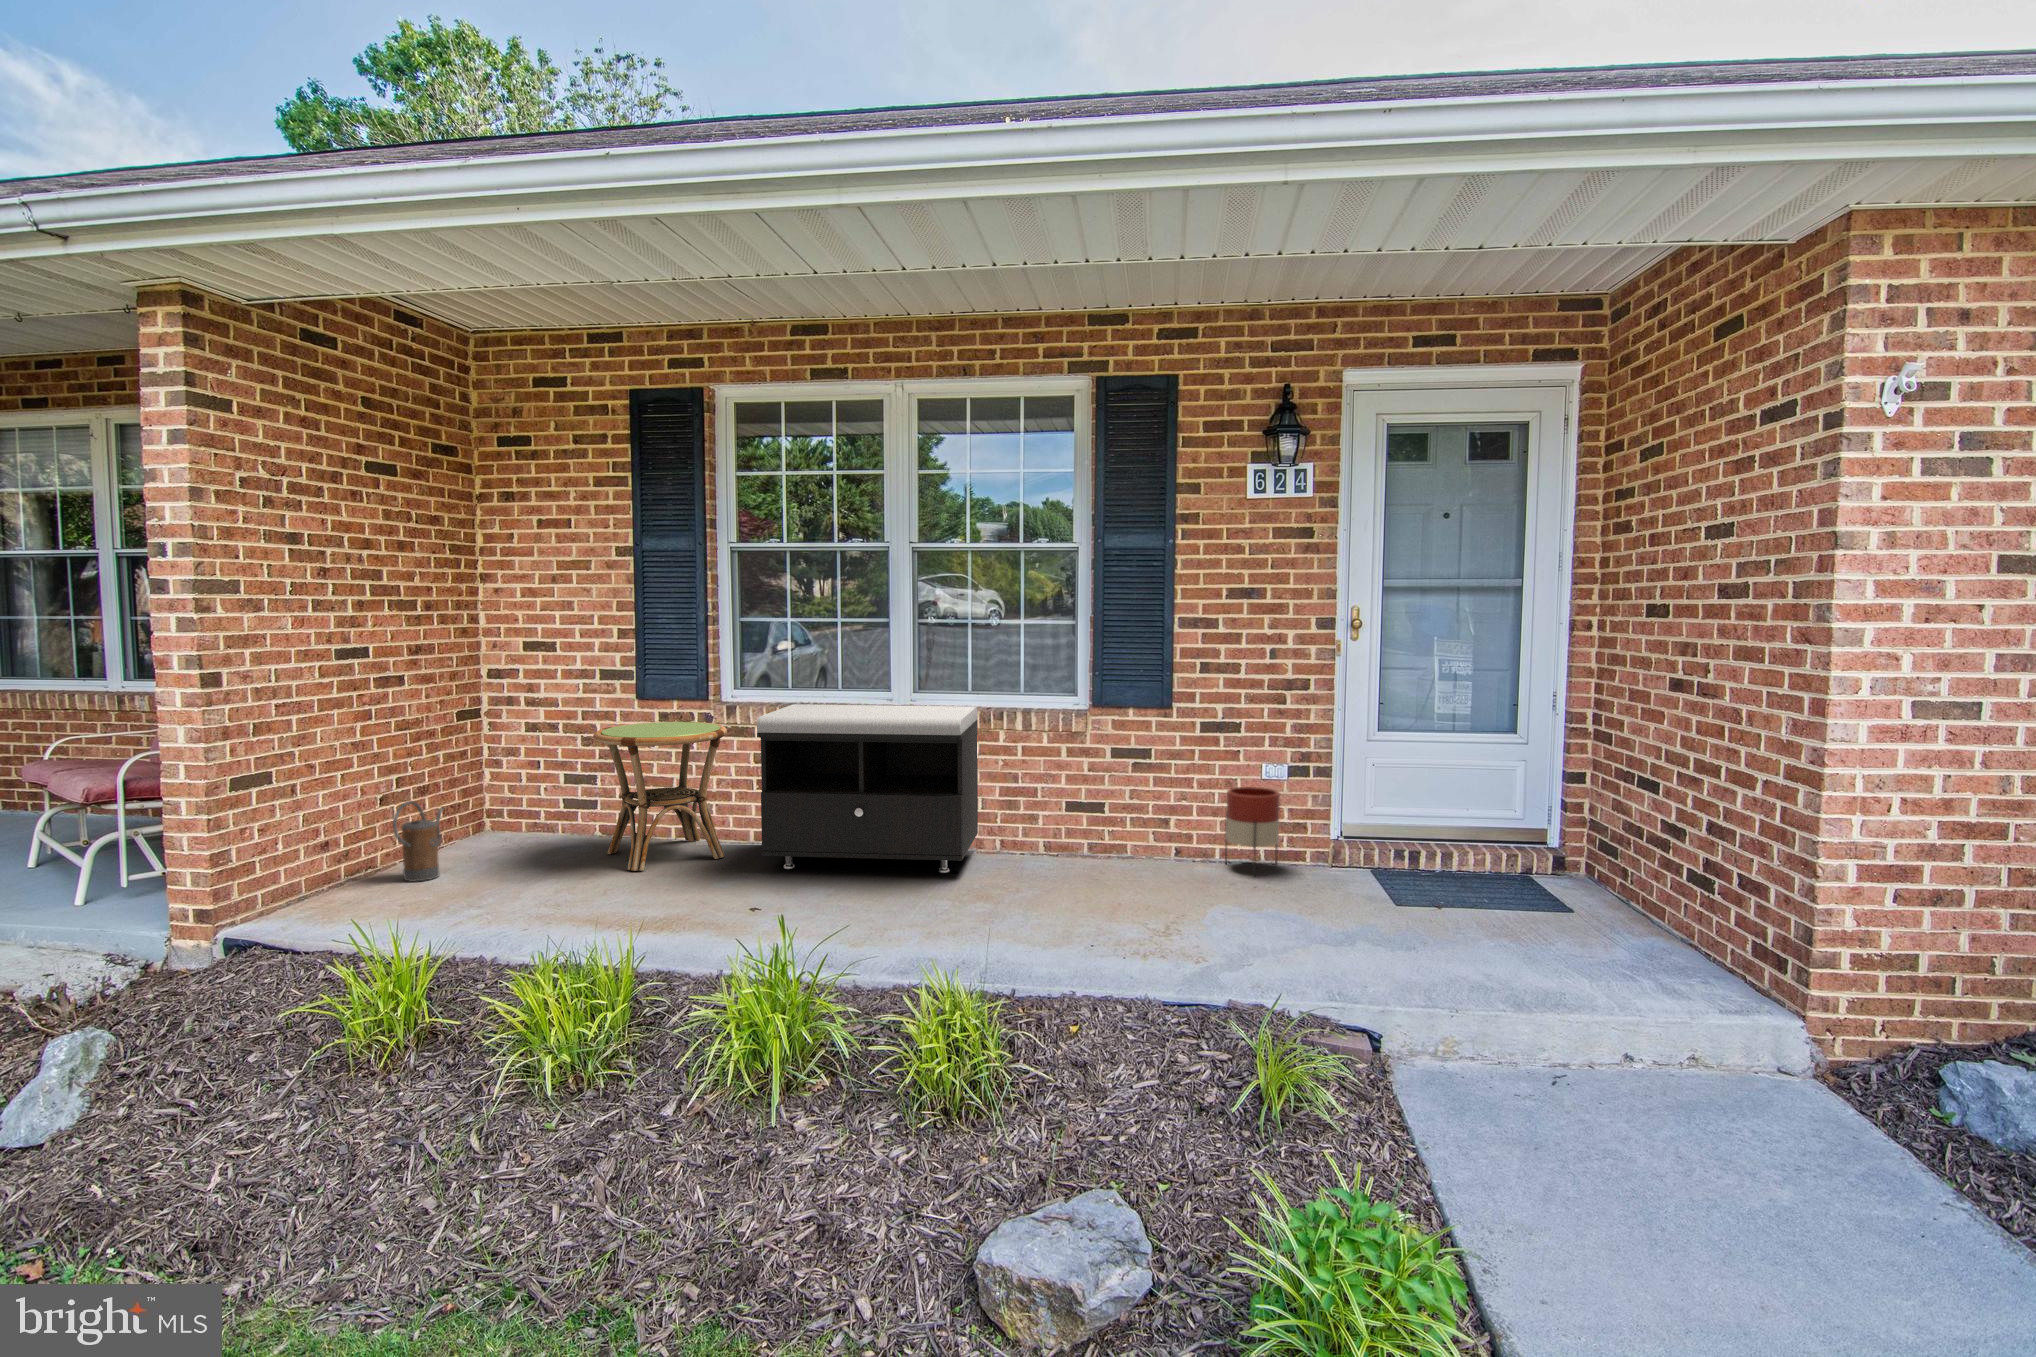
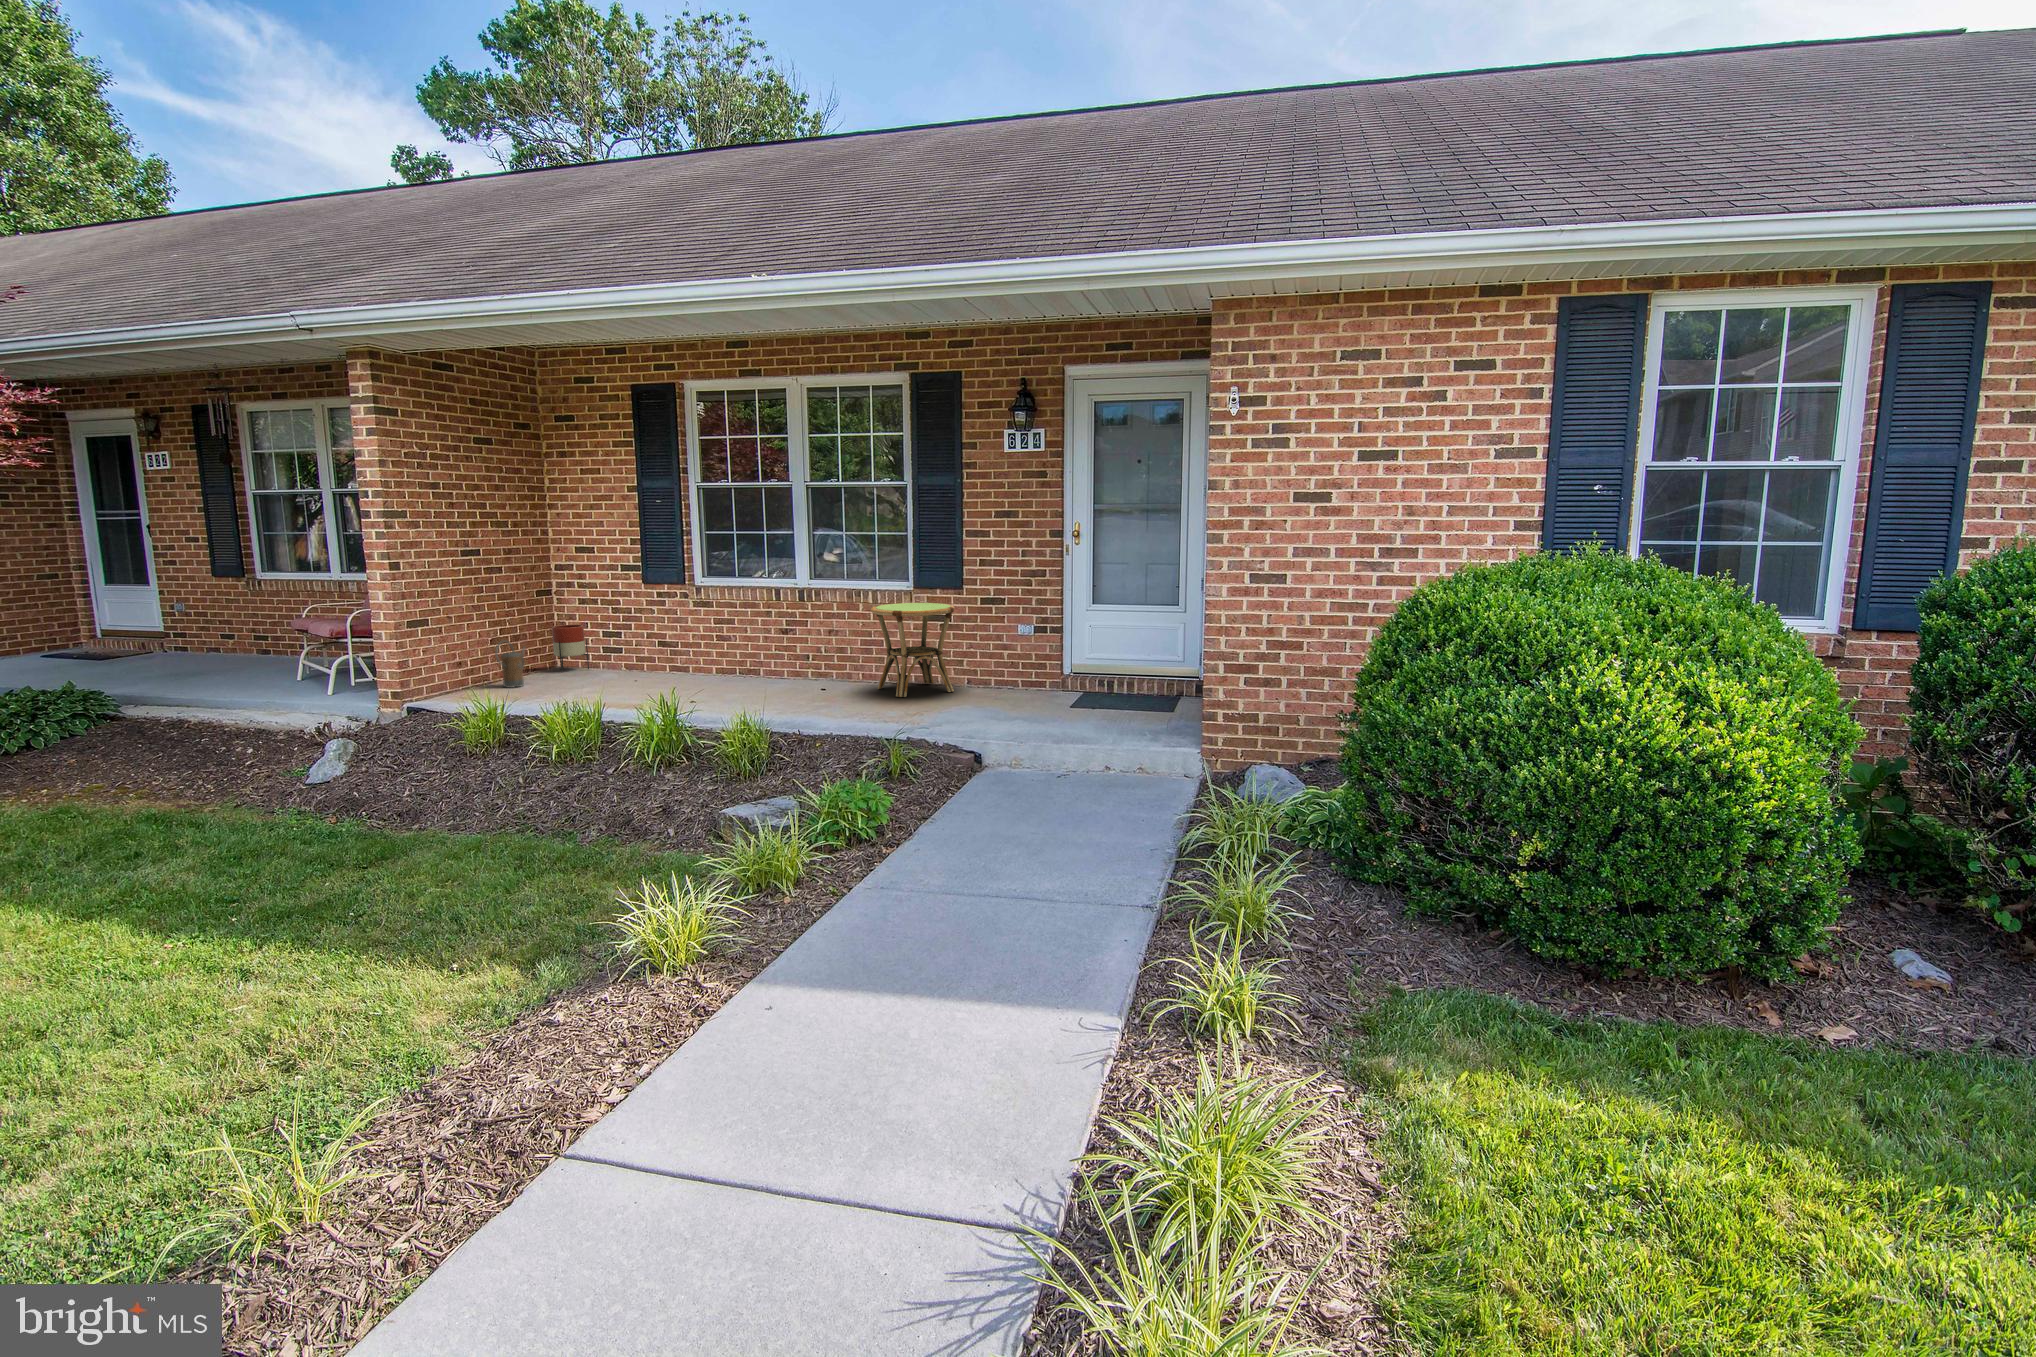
storage bench: present [757,704,978,873] -> none [701,586,849,688]
side table: present [593,721,727,871] -> present [871,603,955,697]
planter: present [1225,787,1280,865] -> present [552,625,589,673]

